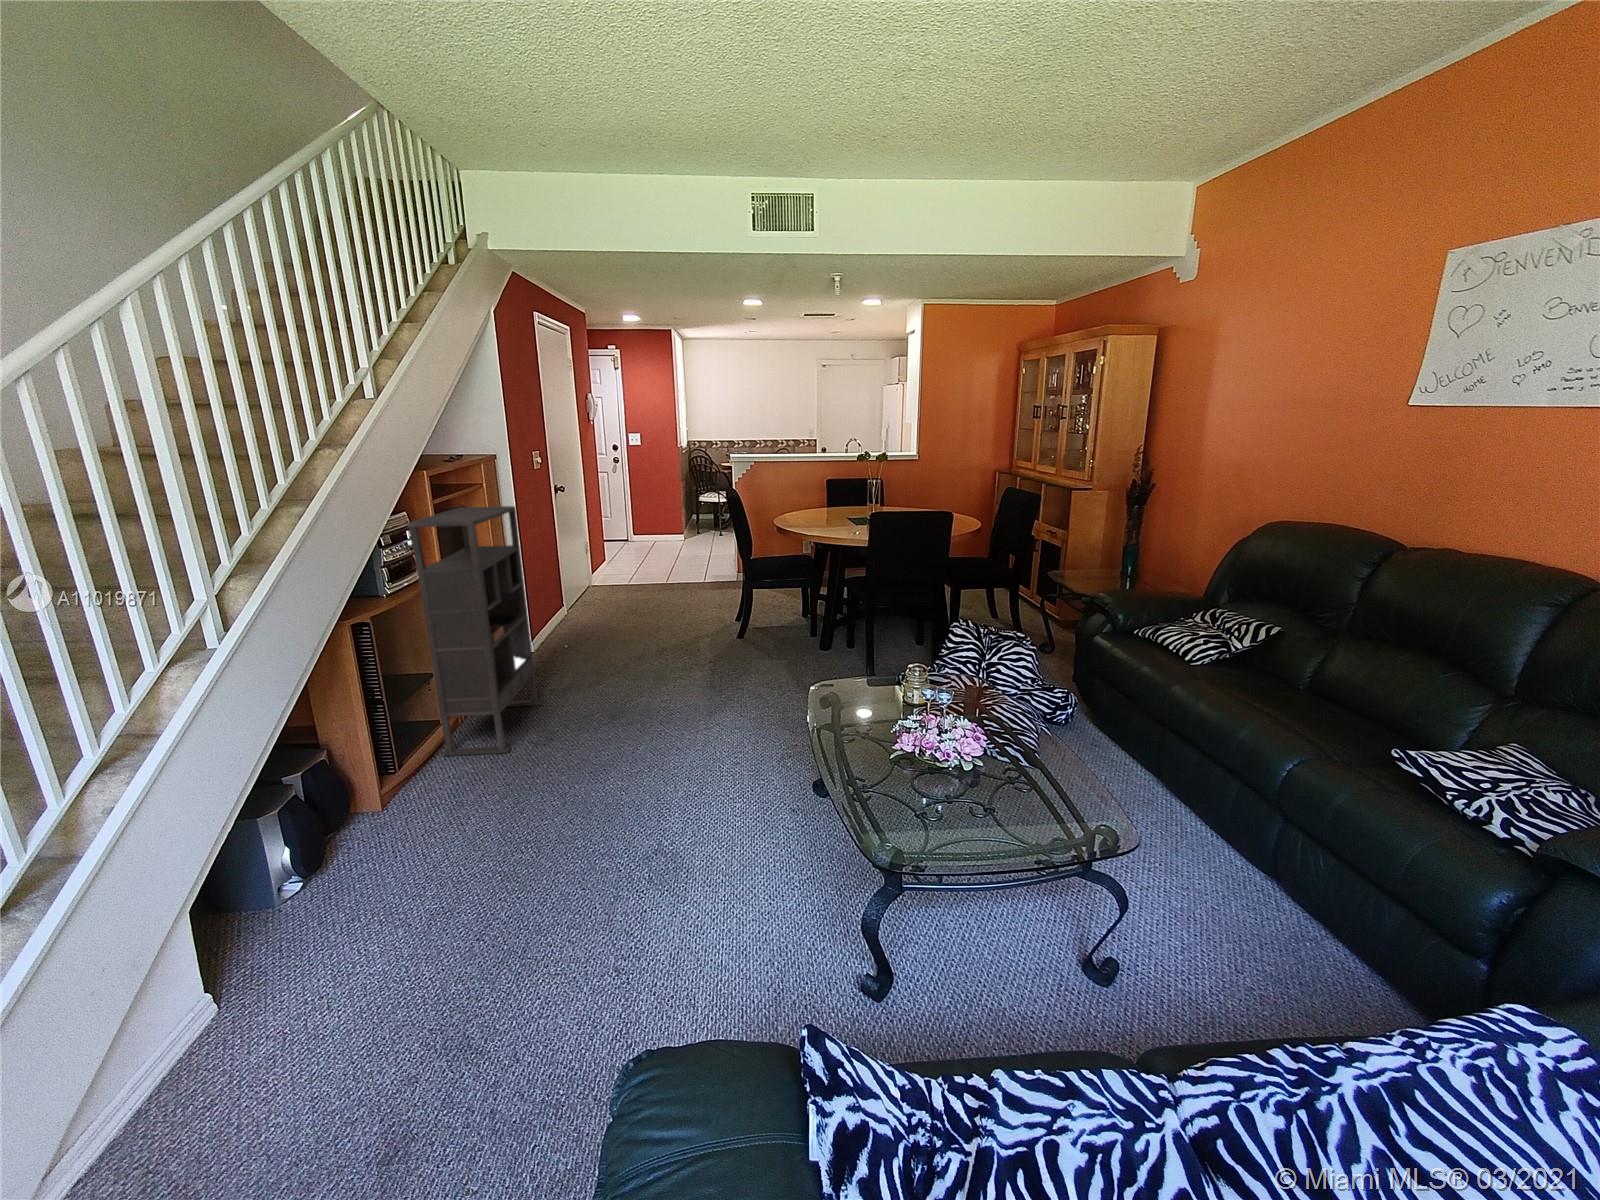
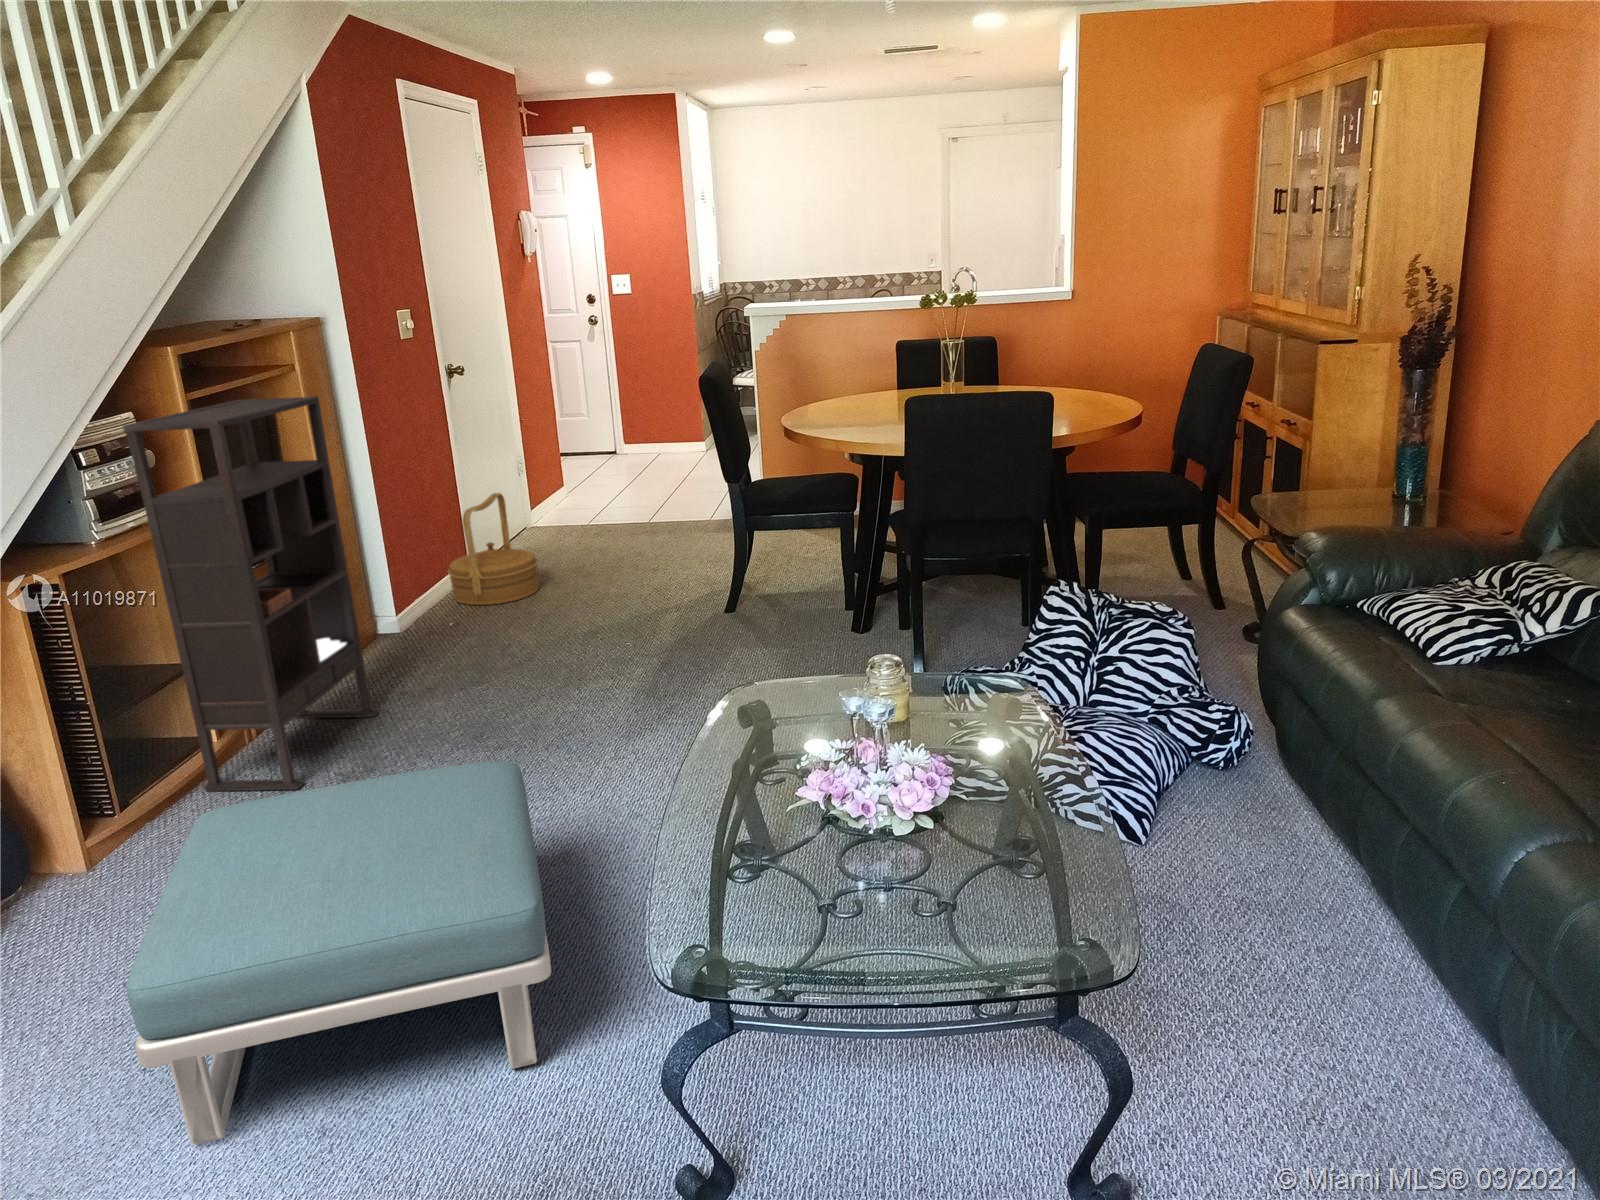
woven basket: none [557,565,613,634] -> present [448,493,539,605]
footstool: none [492,731,749,982] -> present [127,761,551,1145]

